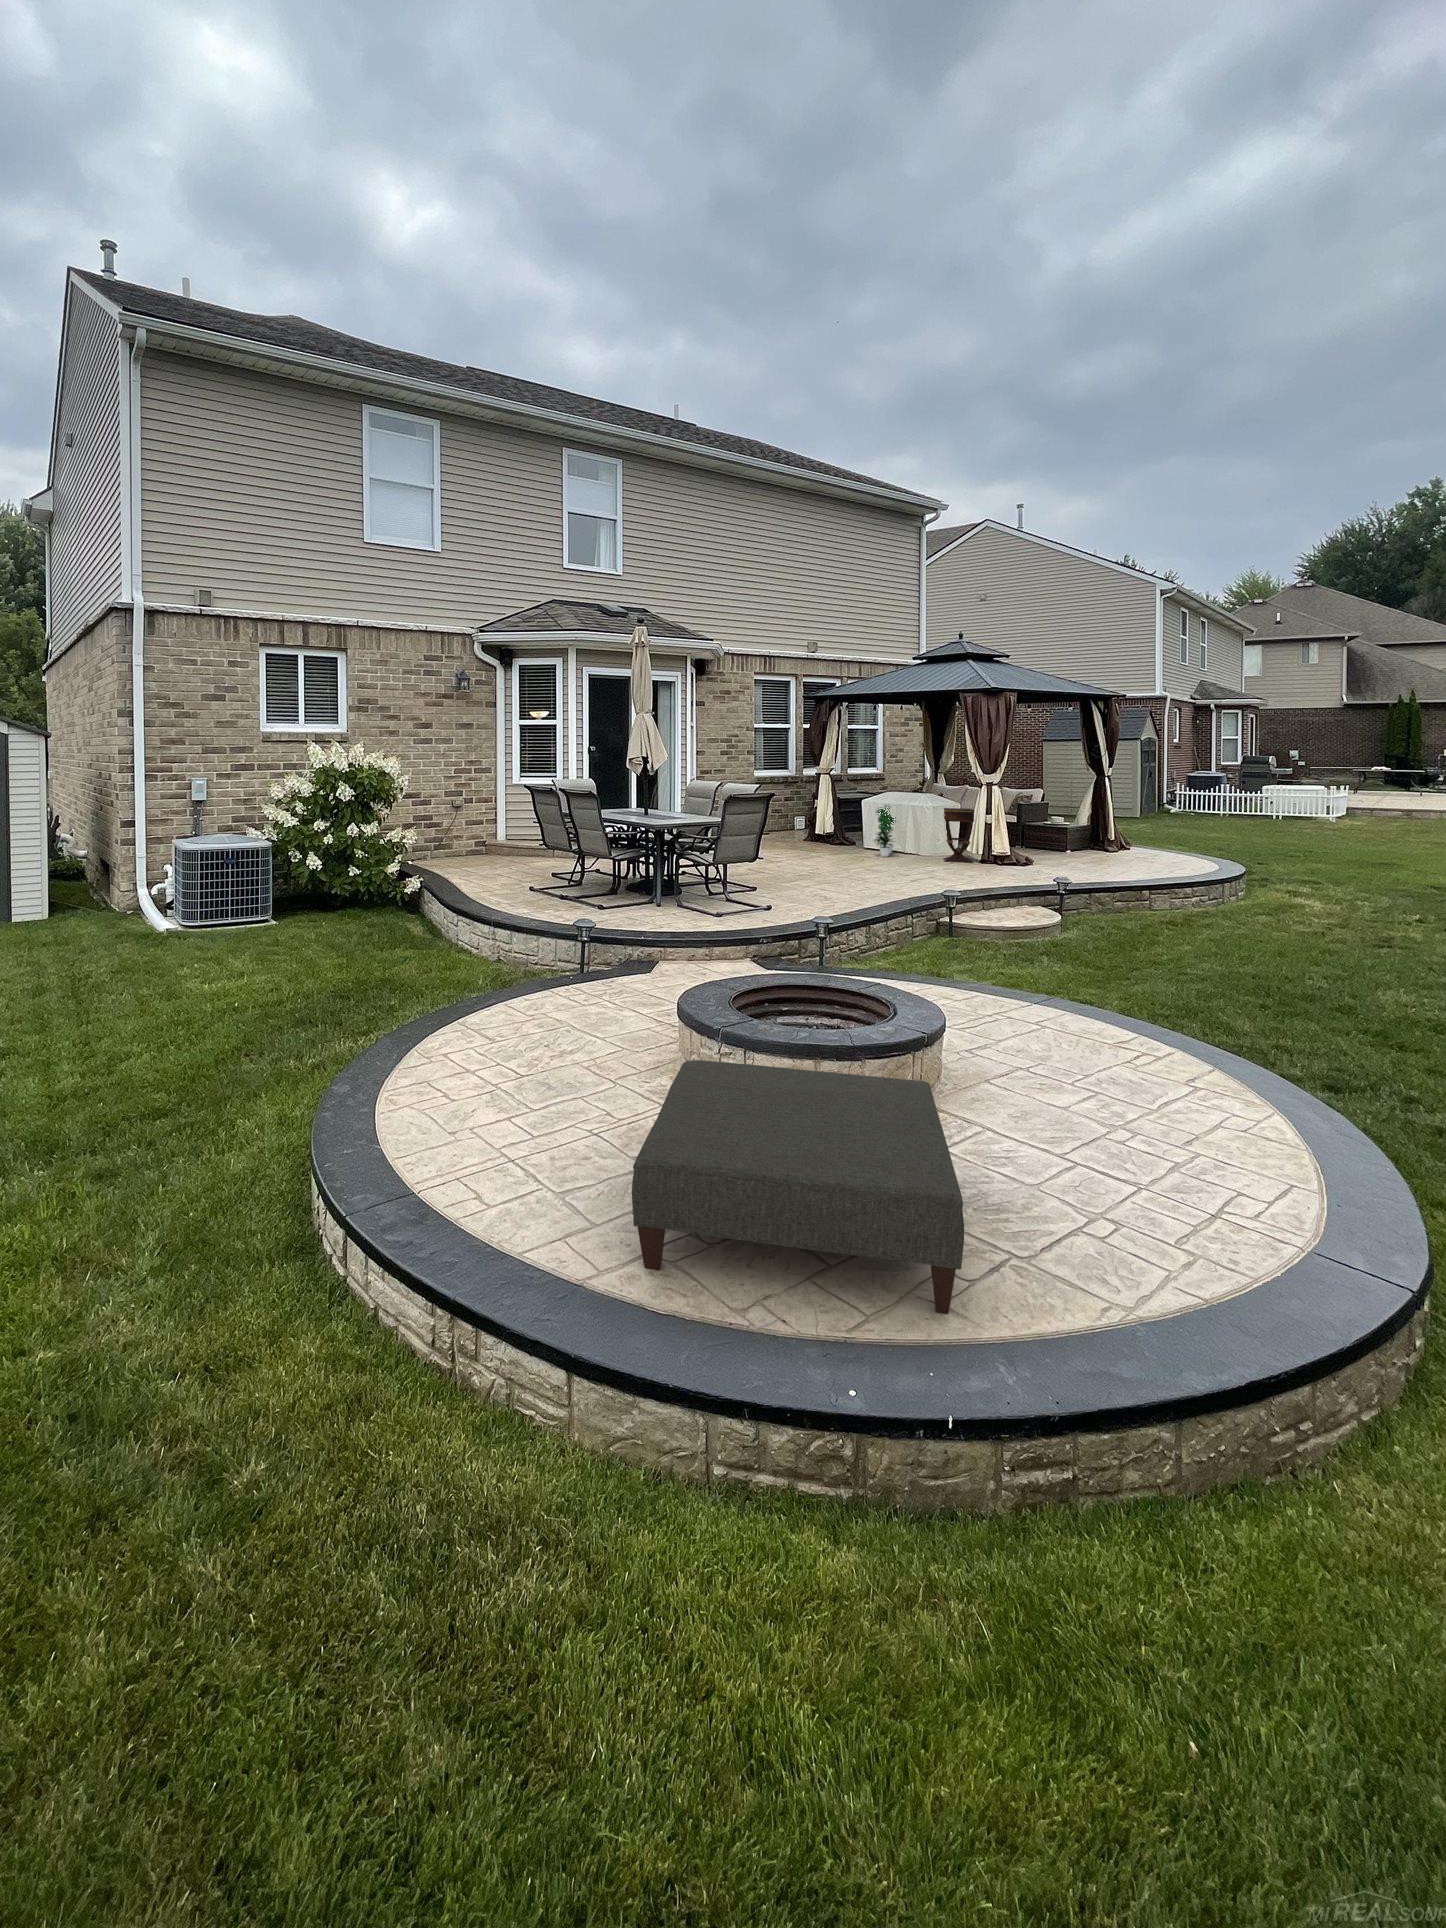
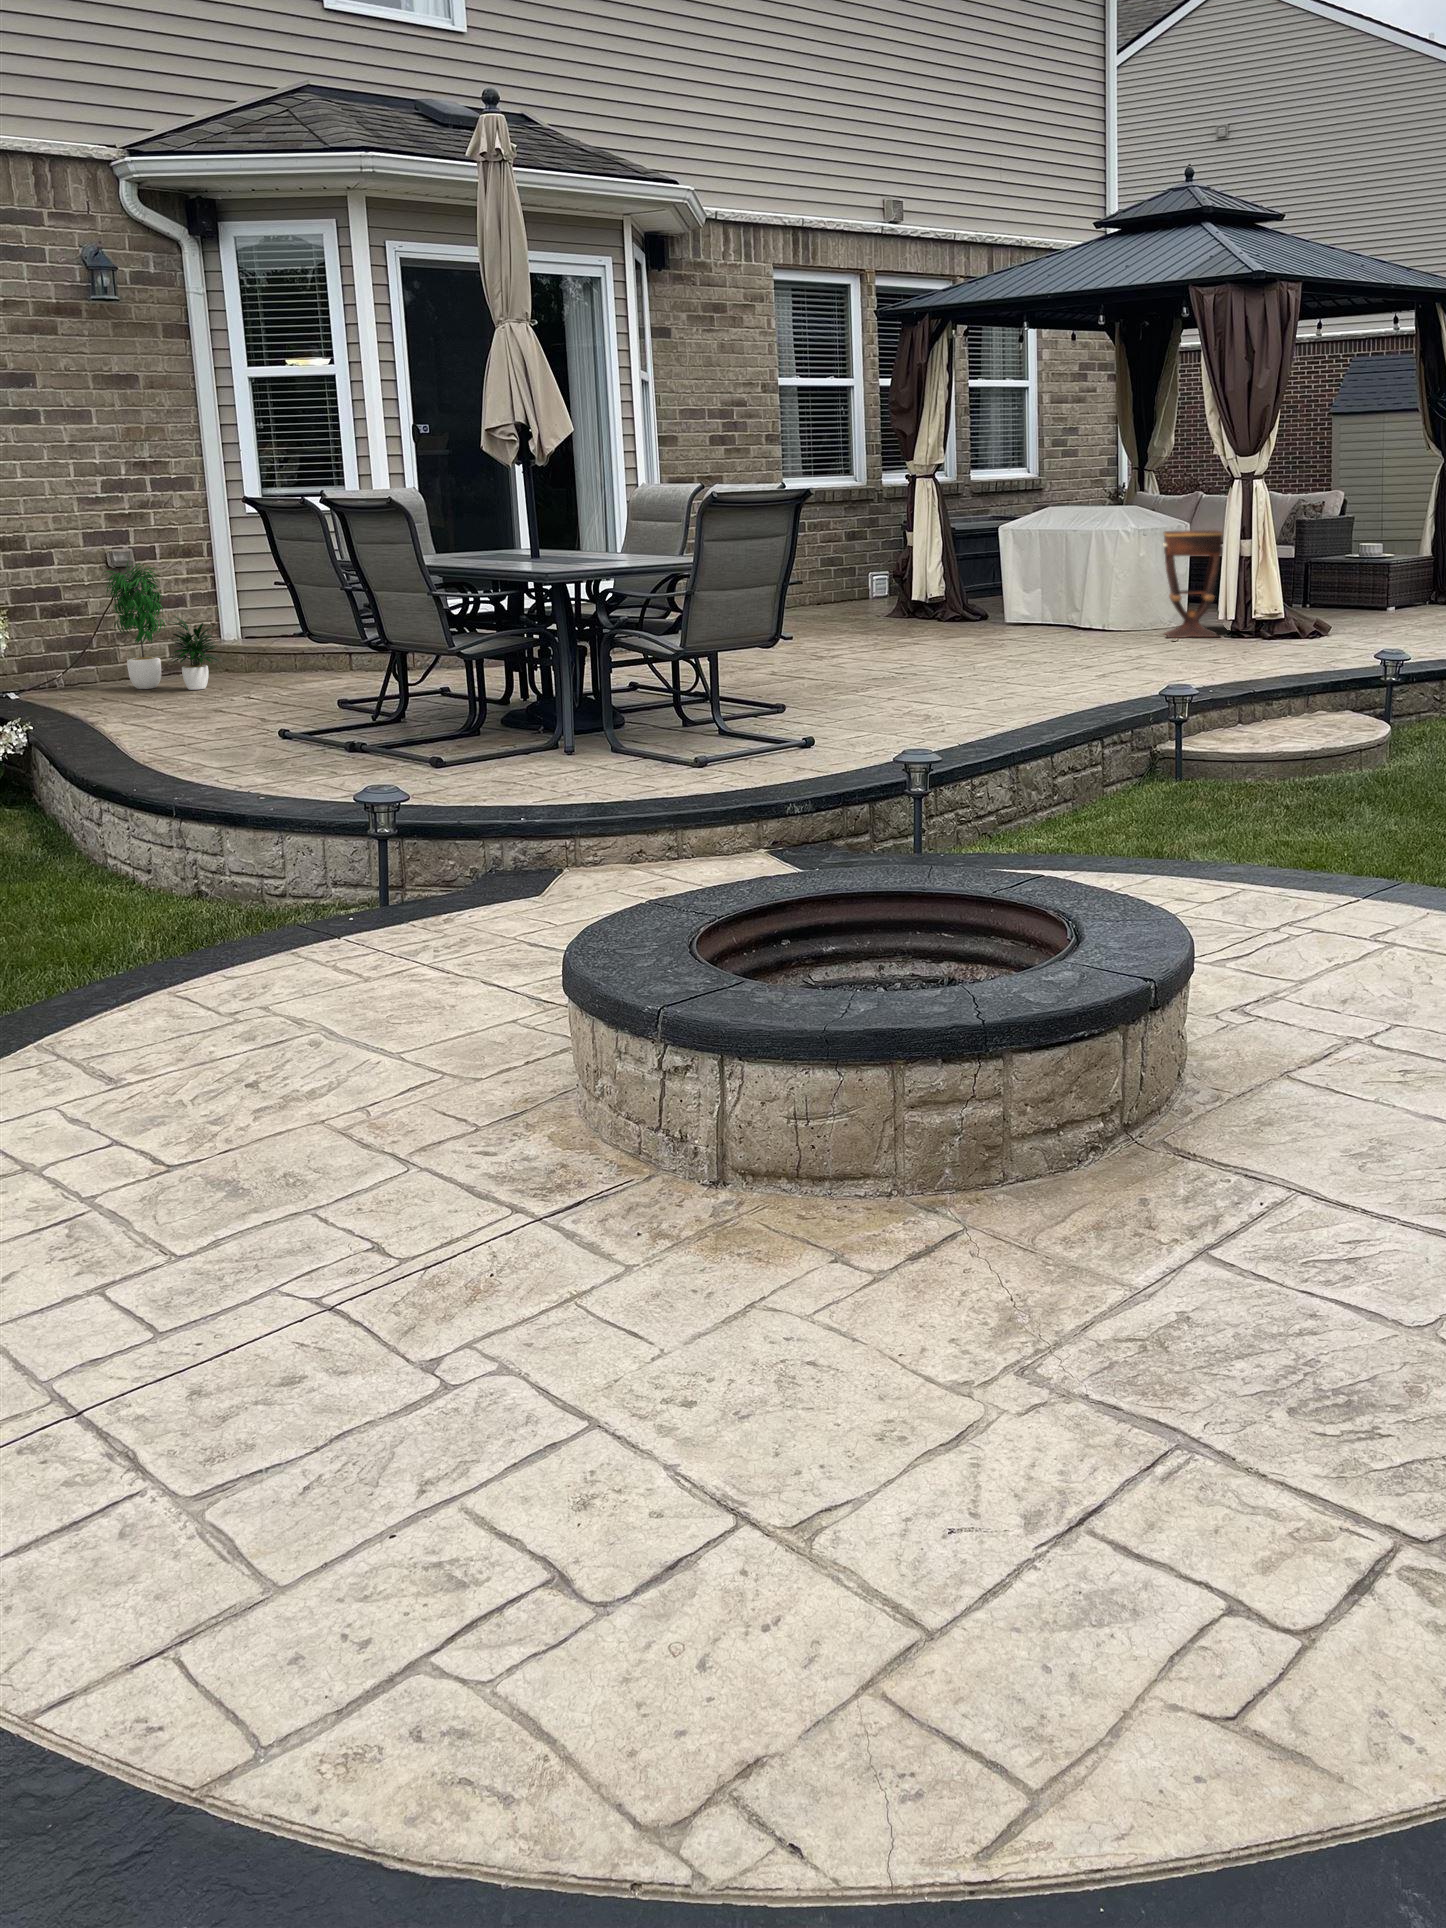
potted plant: present [874,805,896,857] -> present [105,560,223,690]
ottoman: present [632,1060,964,1314] -> none [324,1100,1300,1750]

